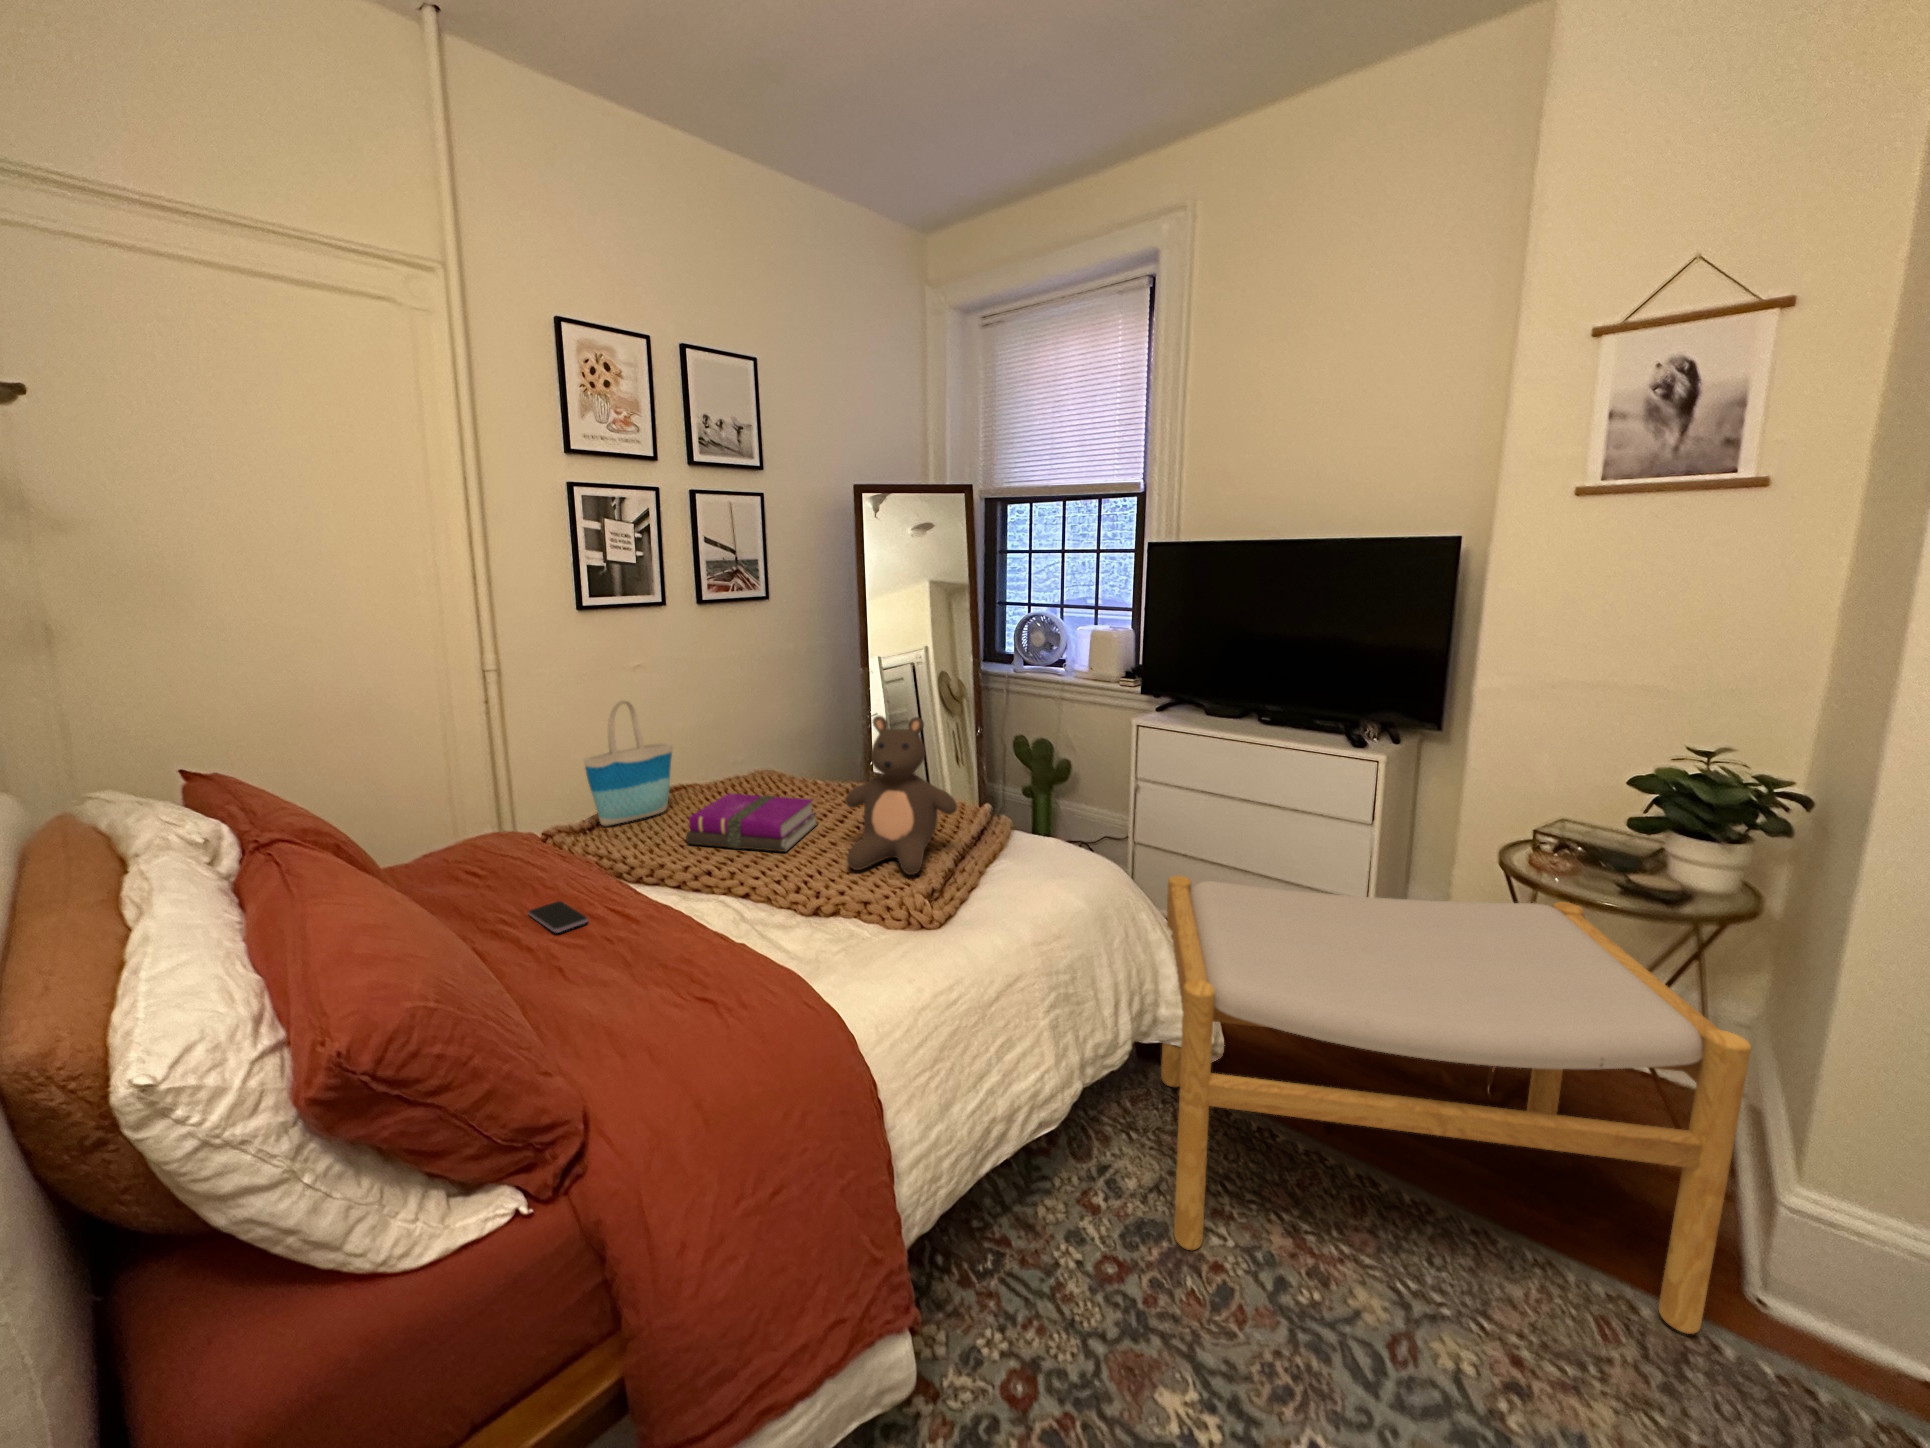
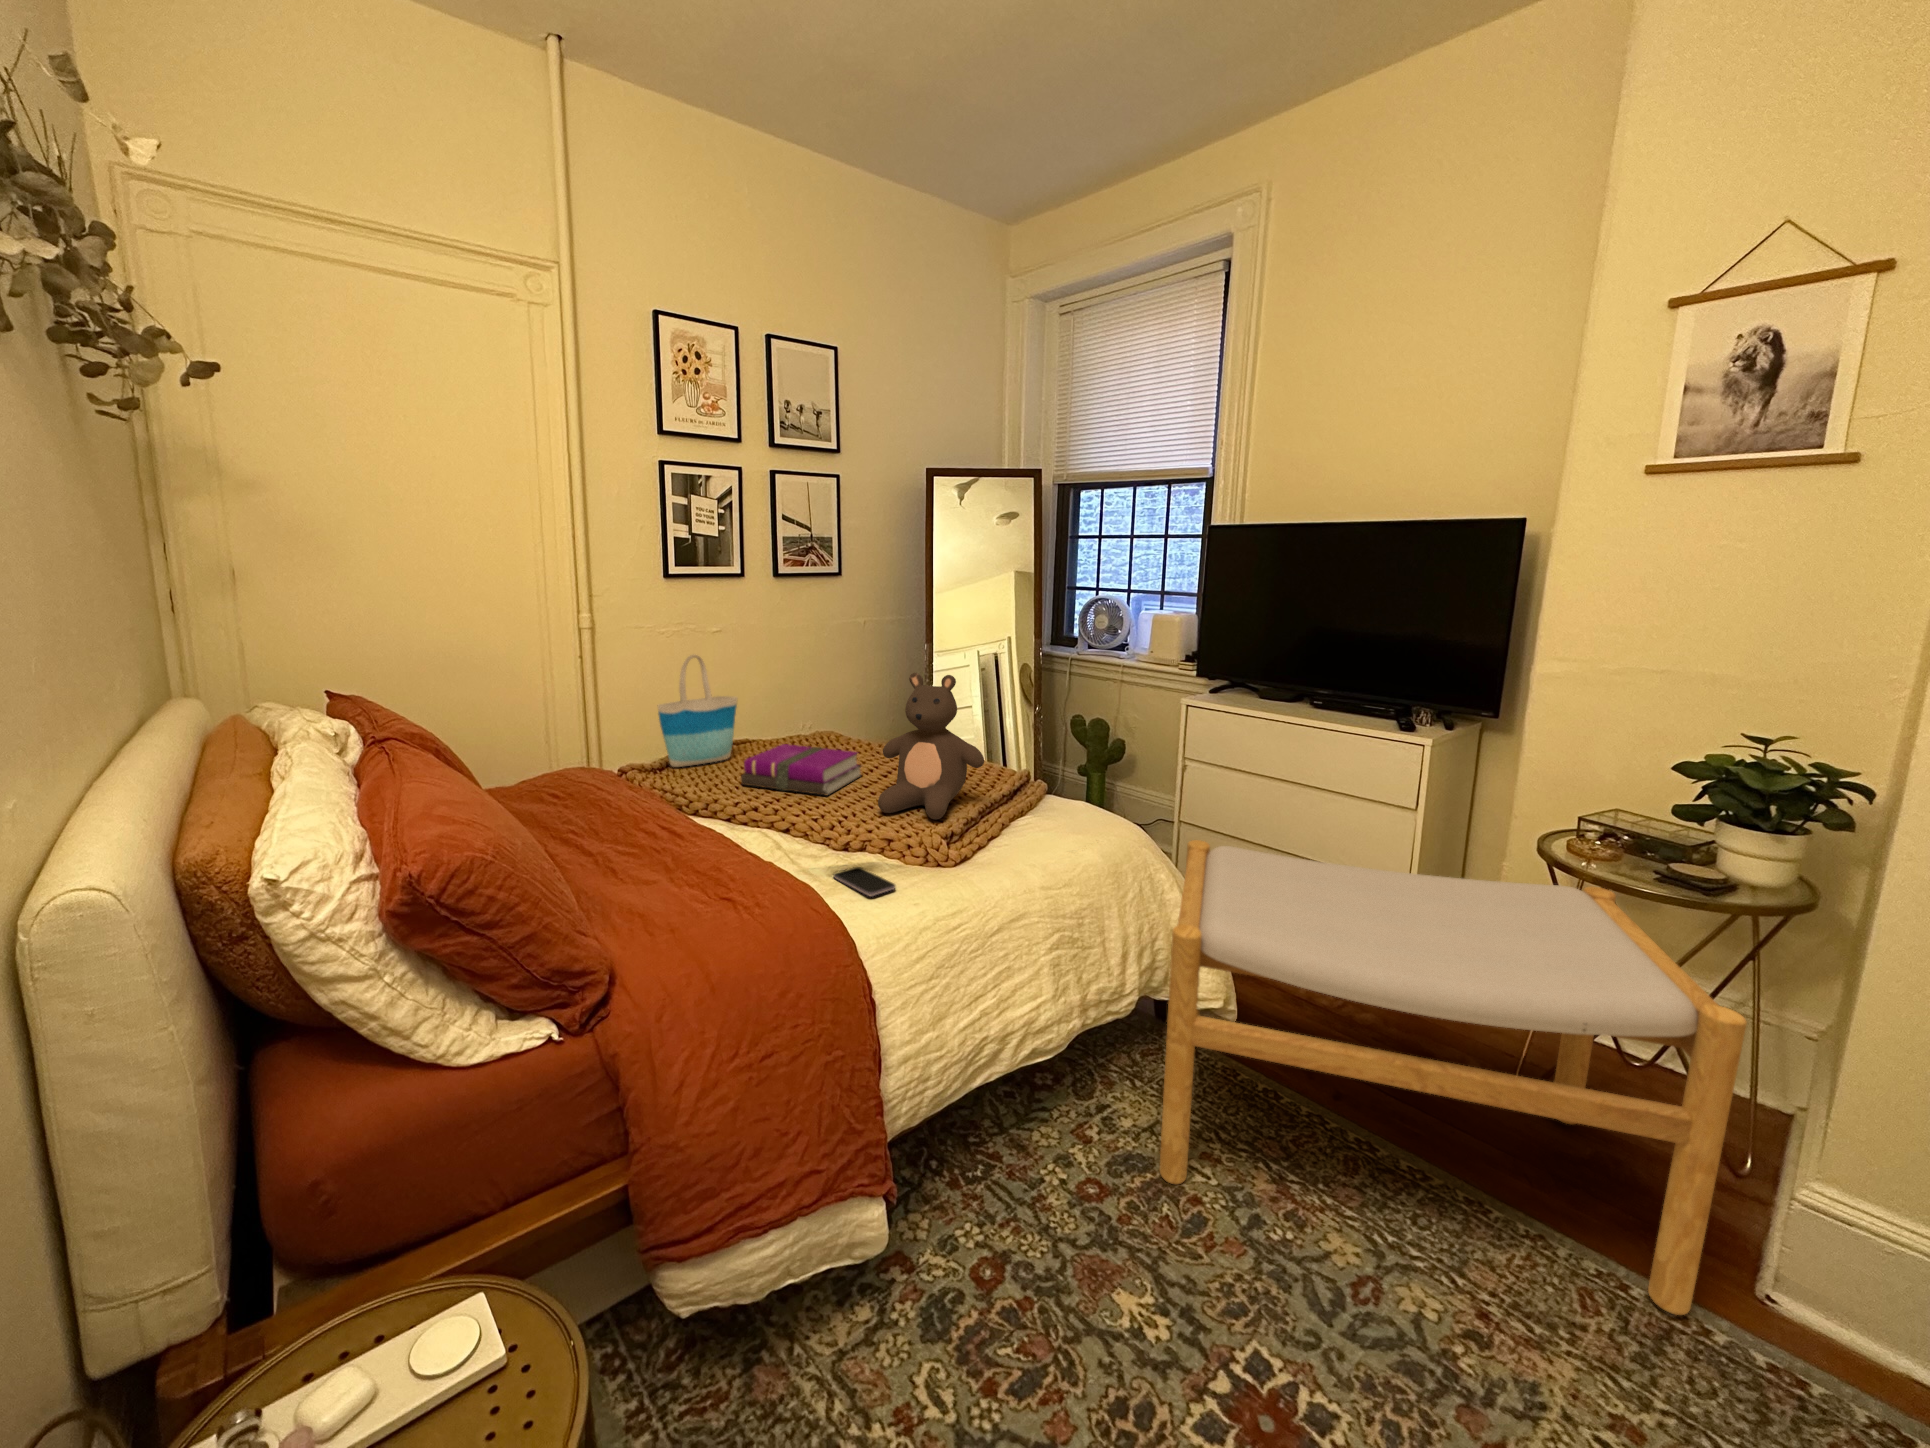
smartphone: present [529,901,588,933] -> present [833,867,896,897]

